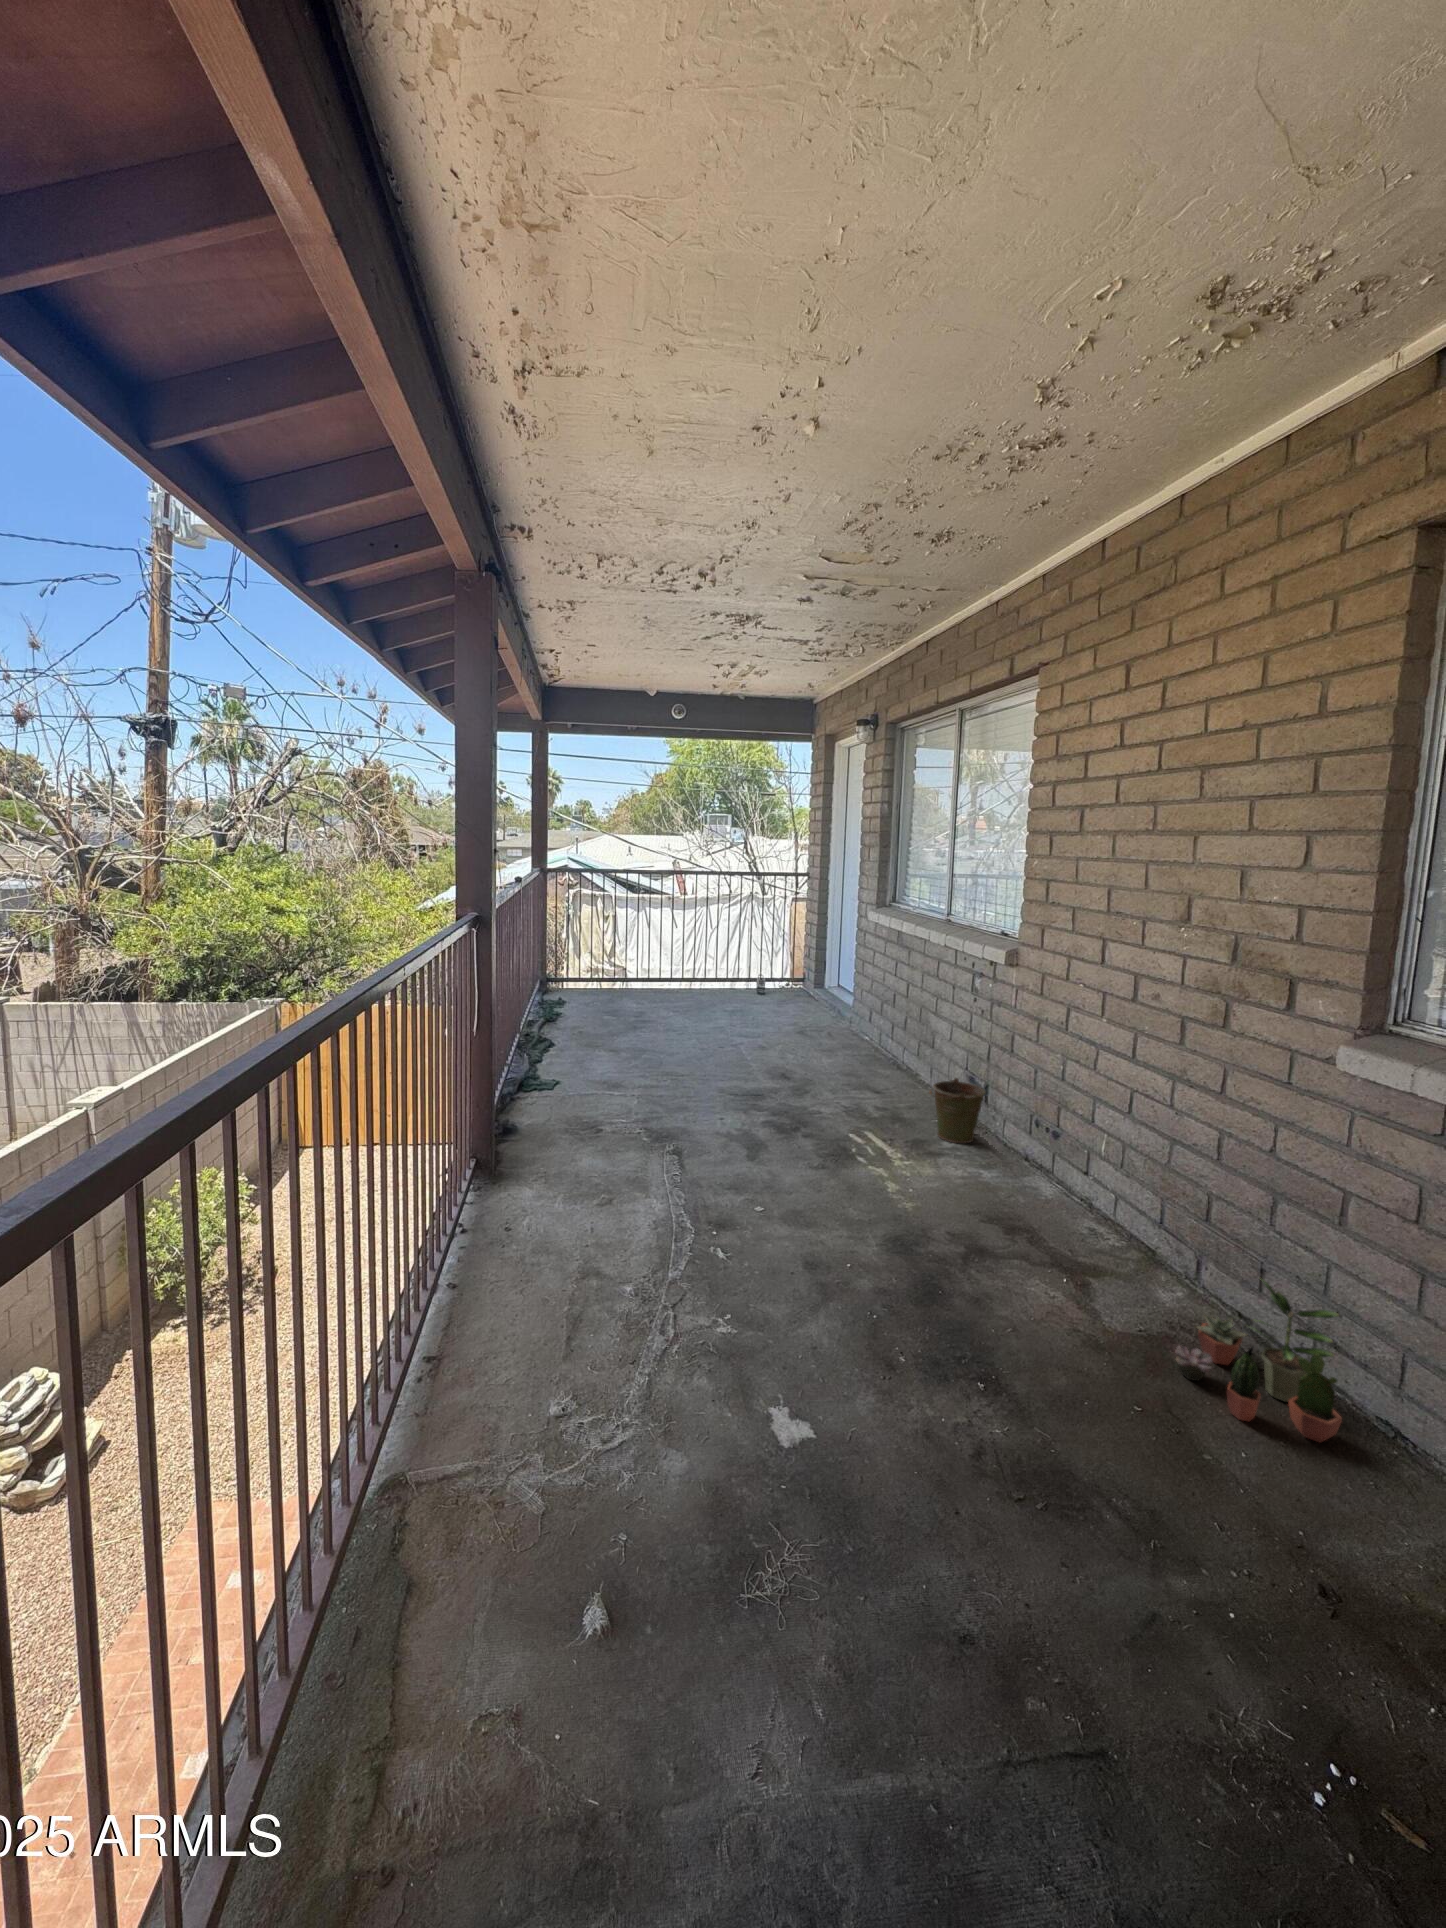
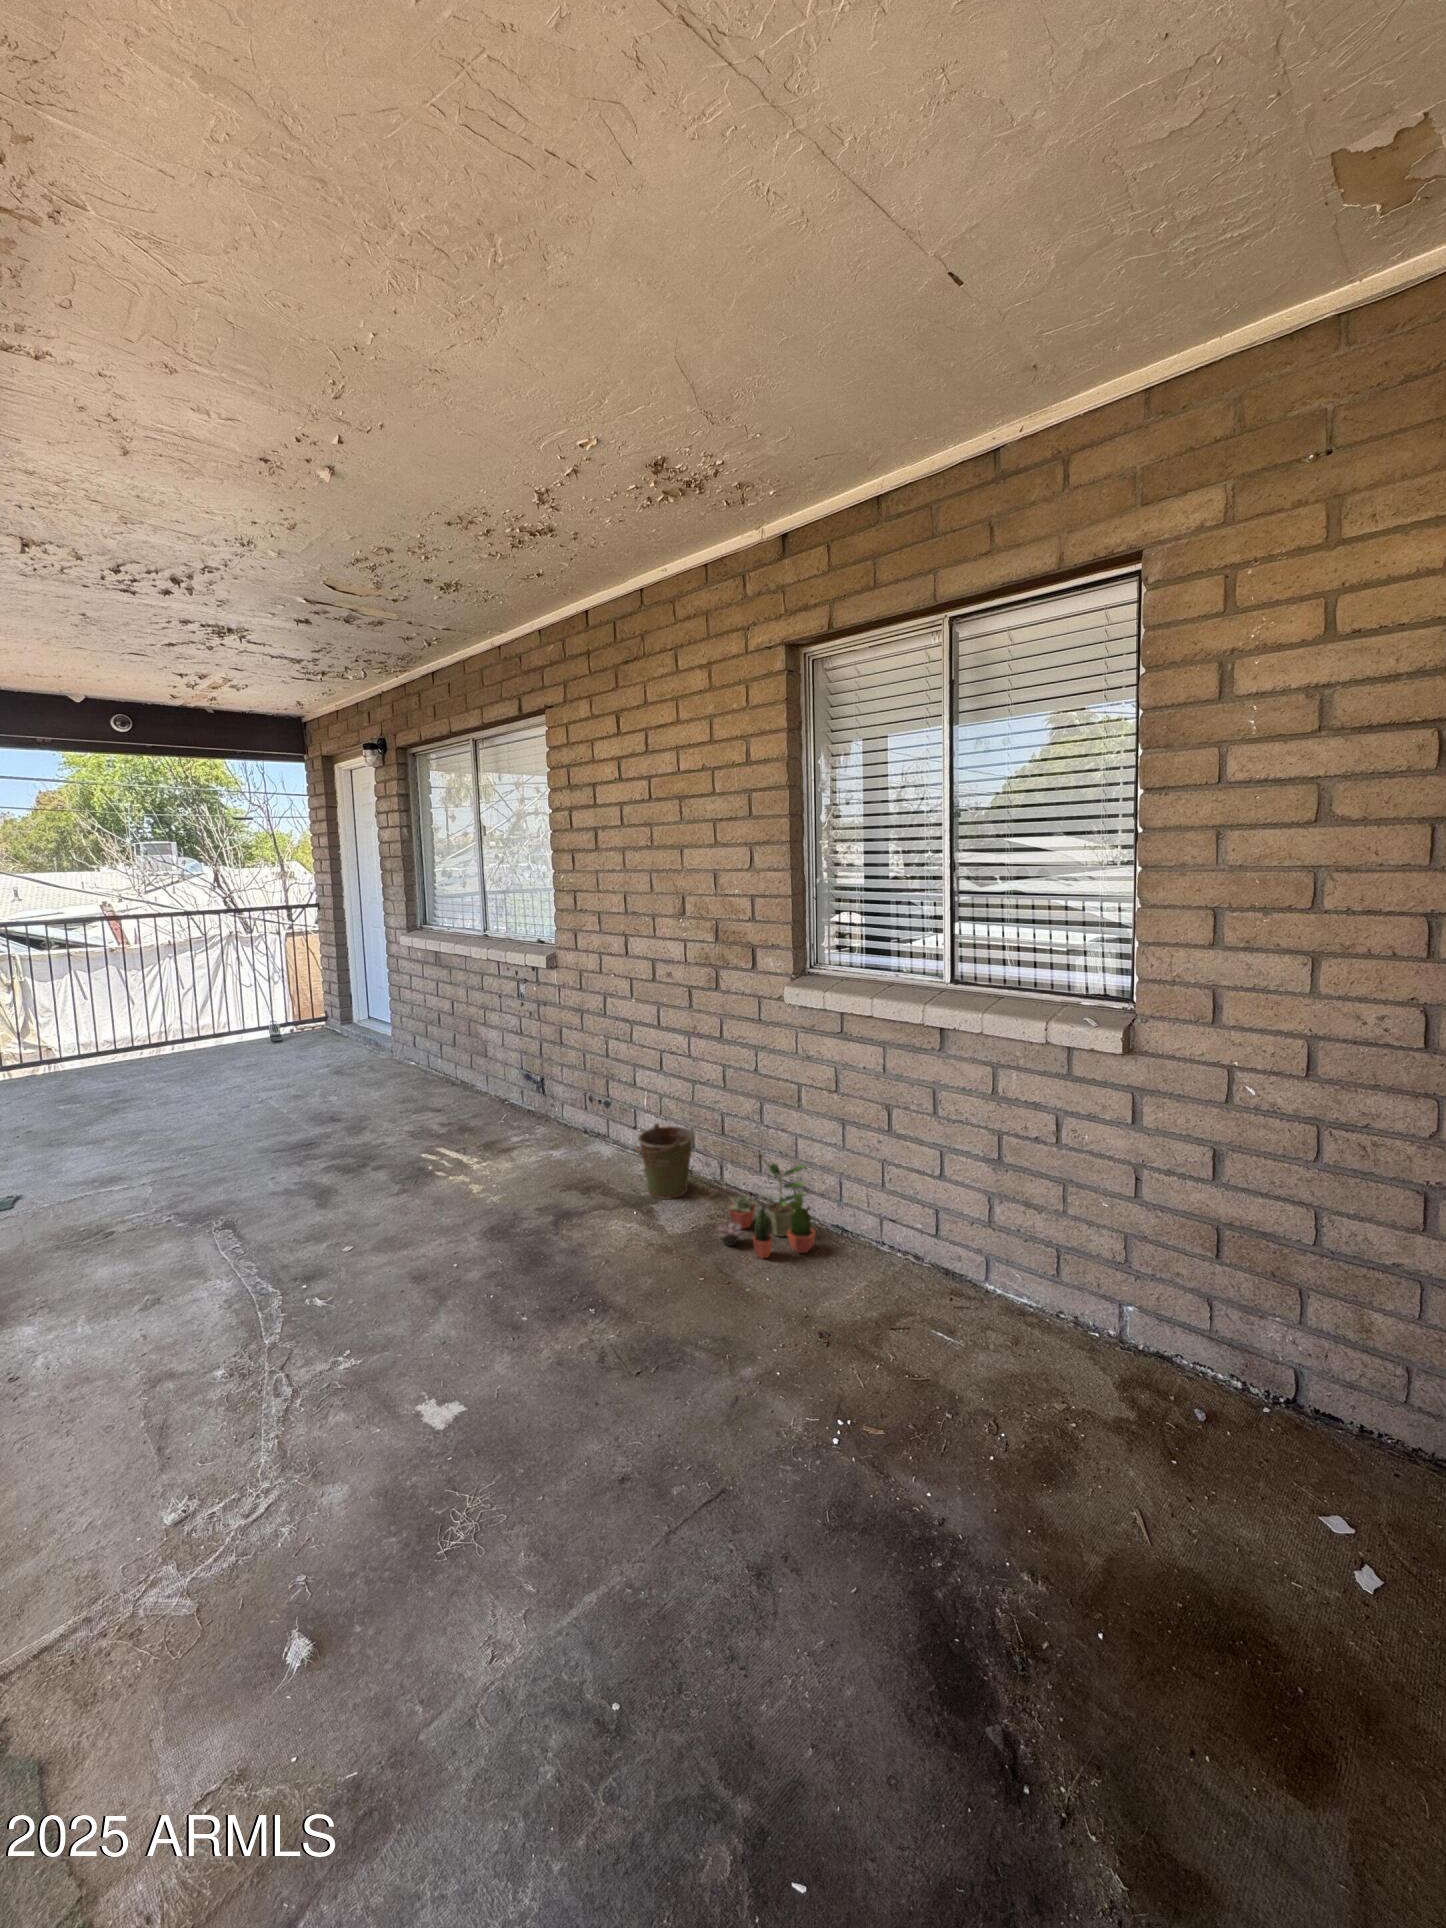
bucket: present [929,1078,985,1143] -> present [634,1124,694,1199]

